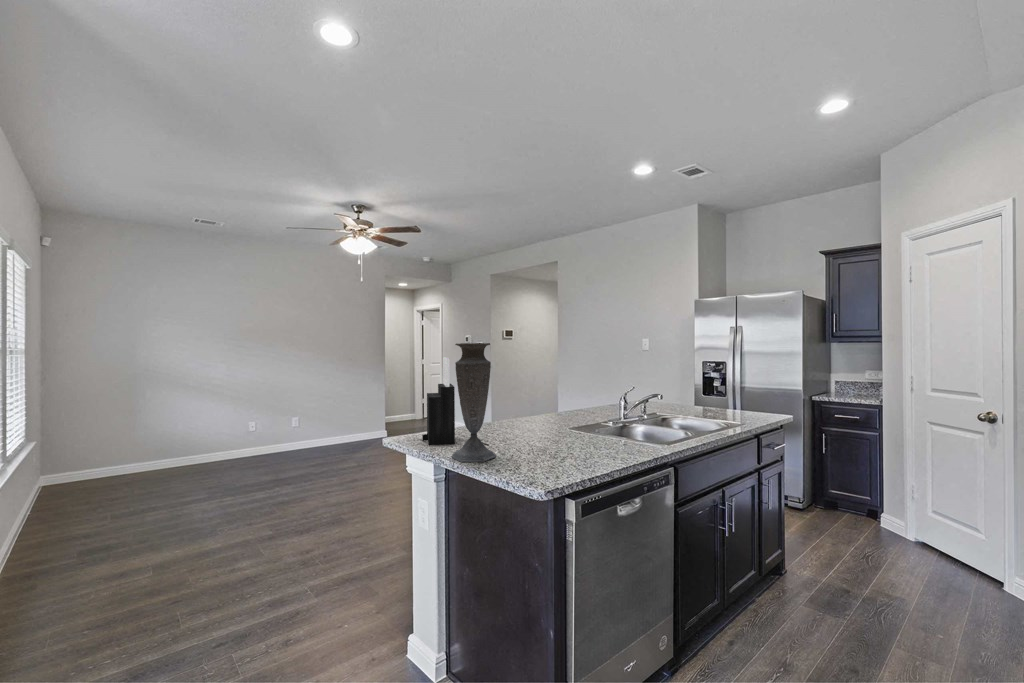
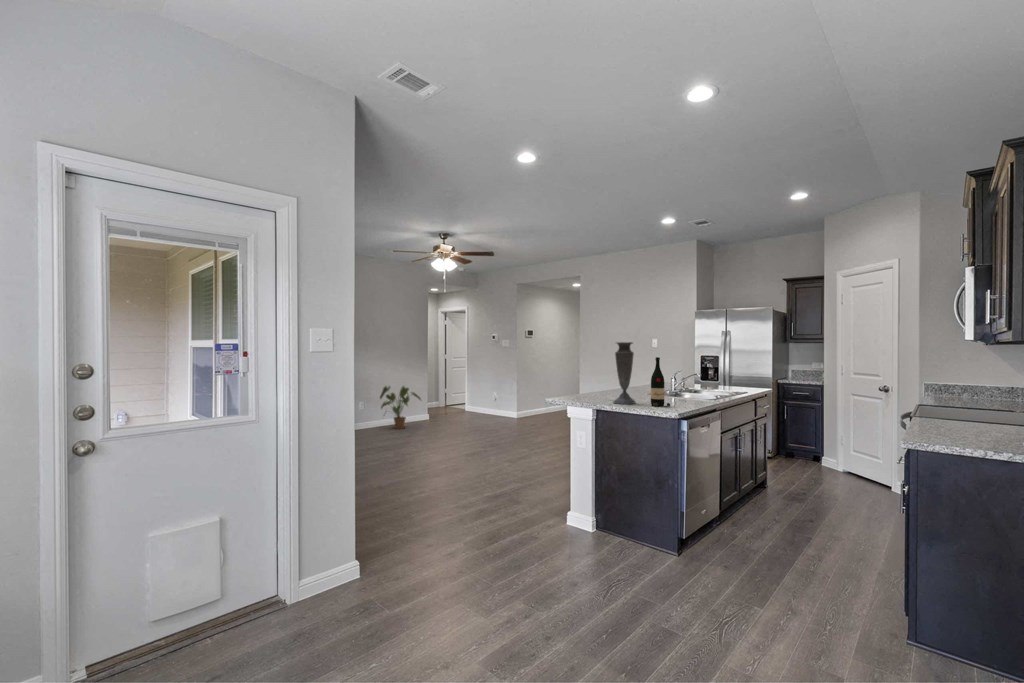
knife block: present [422,357,455,445] -> none [574,350,598,400]
wine bottle: none [502,372,538,473] -> present [651,357,670,407]
house plant: none [308,399,365,453] -> present [380,386,421,429]

